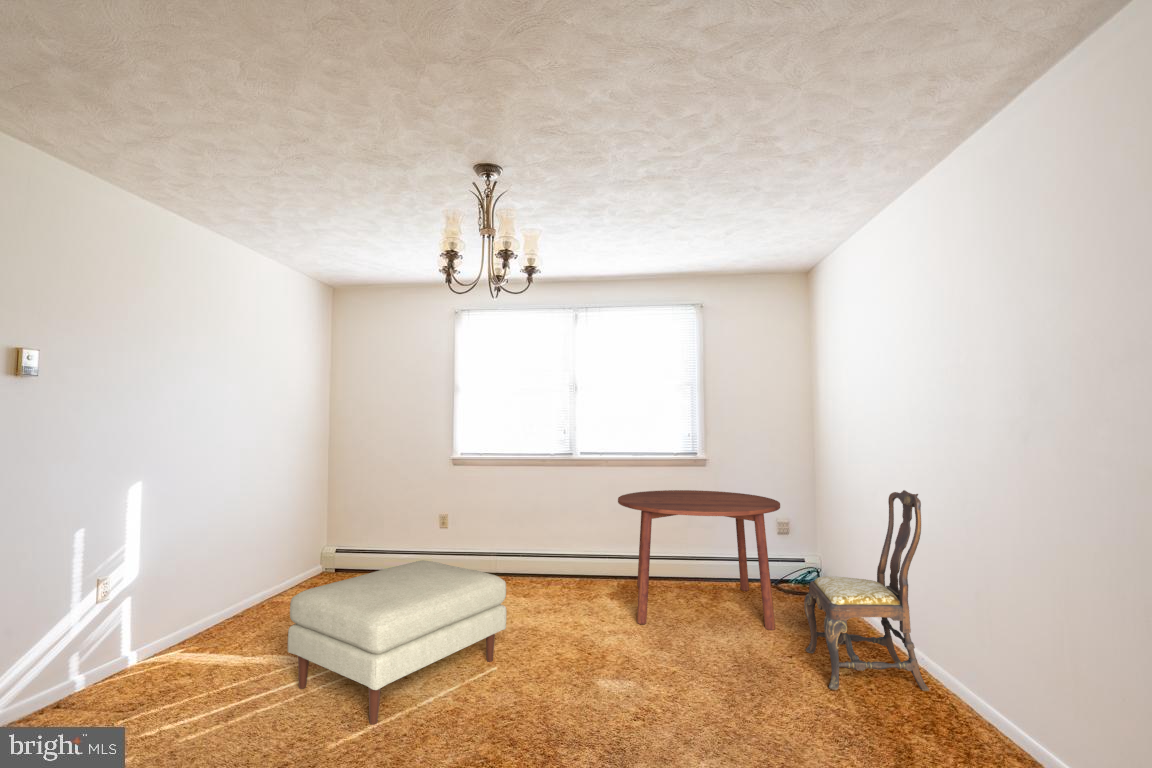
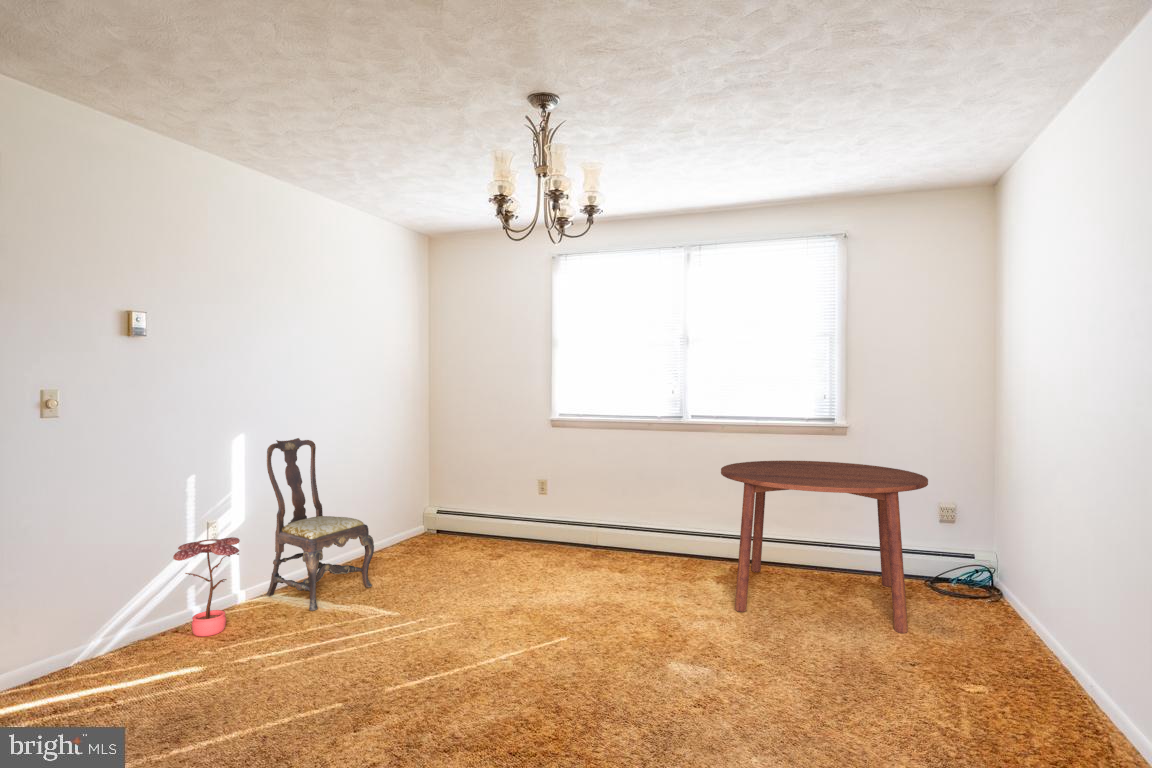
dining chair: present [804,490,929,691] -> present [266,438,374,611]
ottoman: present [288,560,506,724] -> none [362,524,576,676]
potted plant: none [57,594,141,712] -> present [173,537,240,637]

